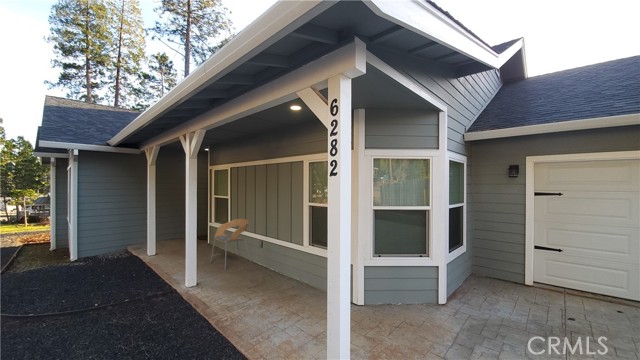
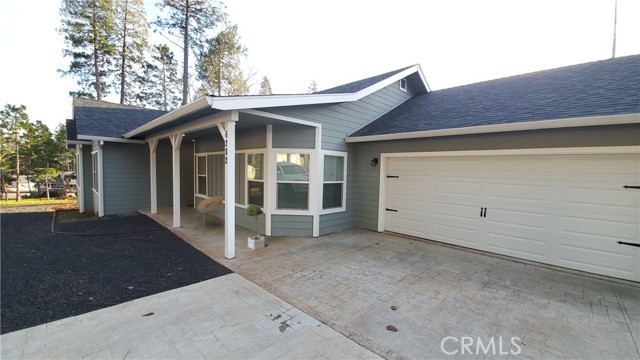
potted tree: none [289,230,315,294] -> present [246,204,265,250]

